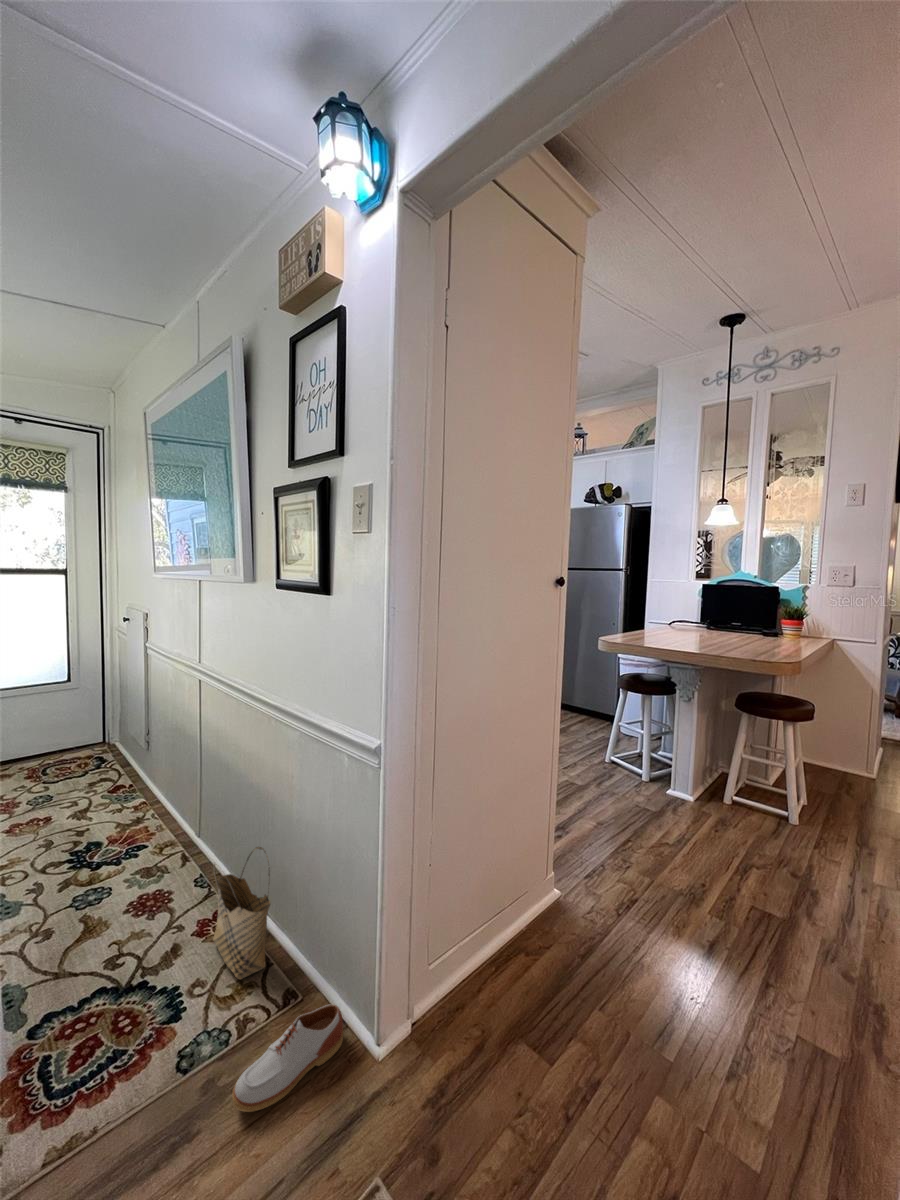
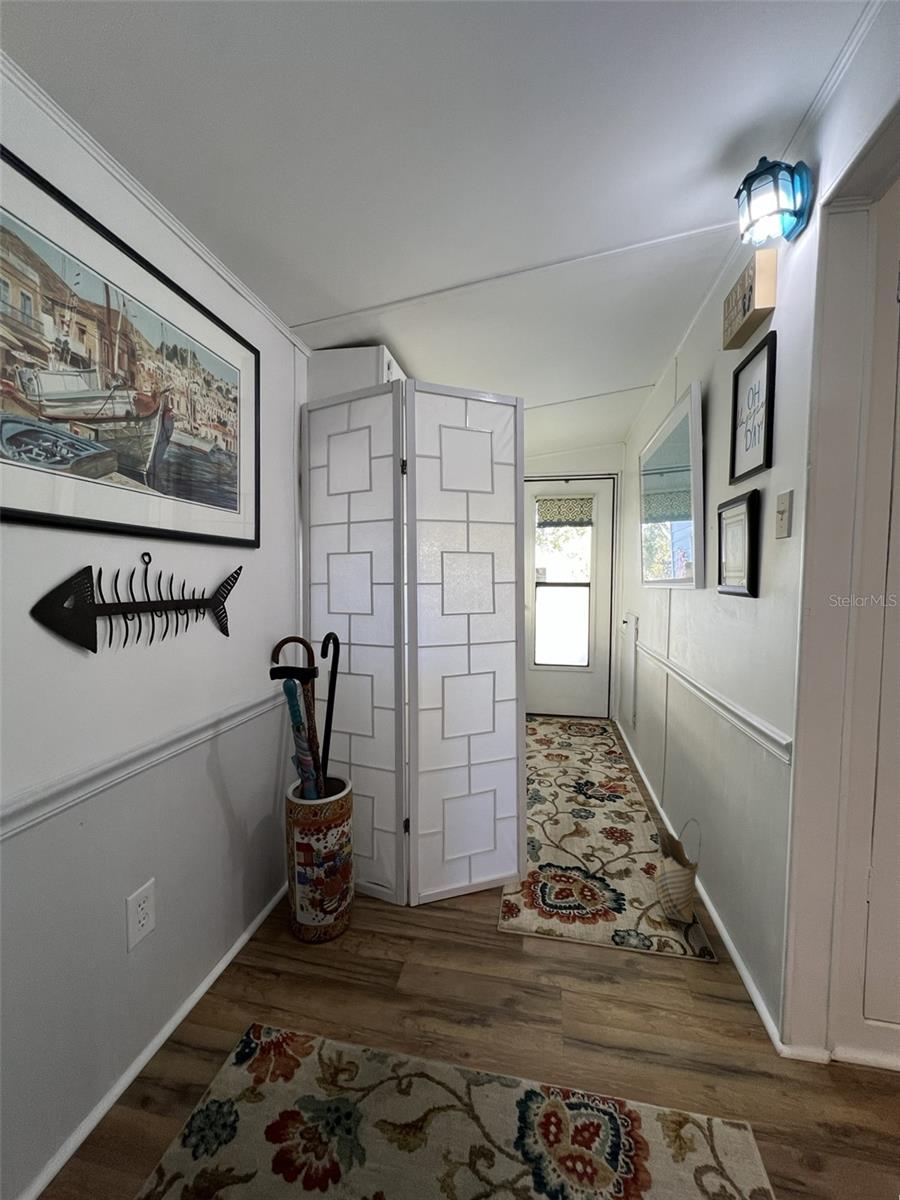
shoe: present [232,1005,343,1112] -> none [643,963,749,1022]

